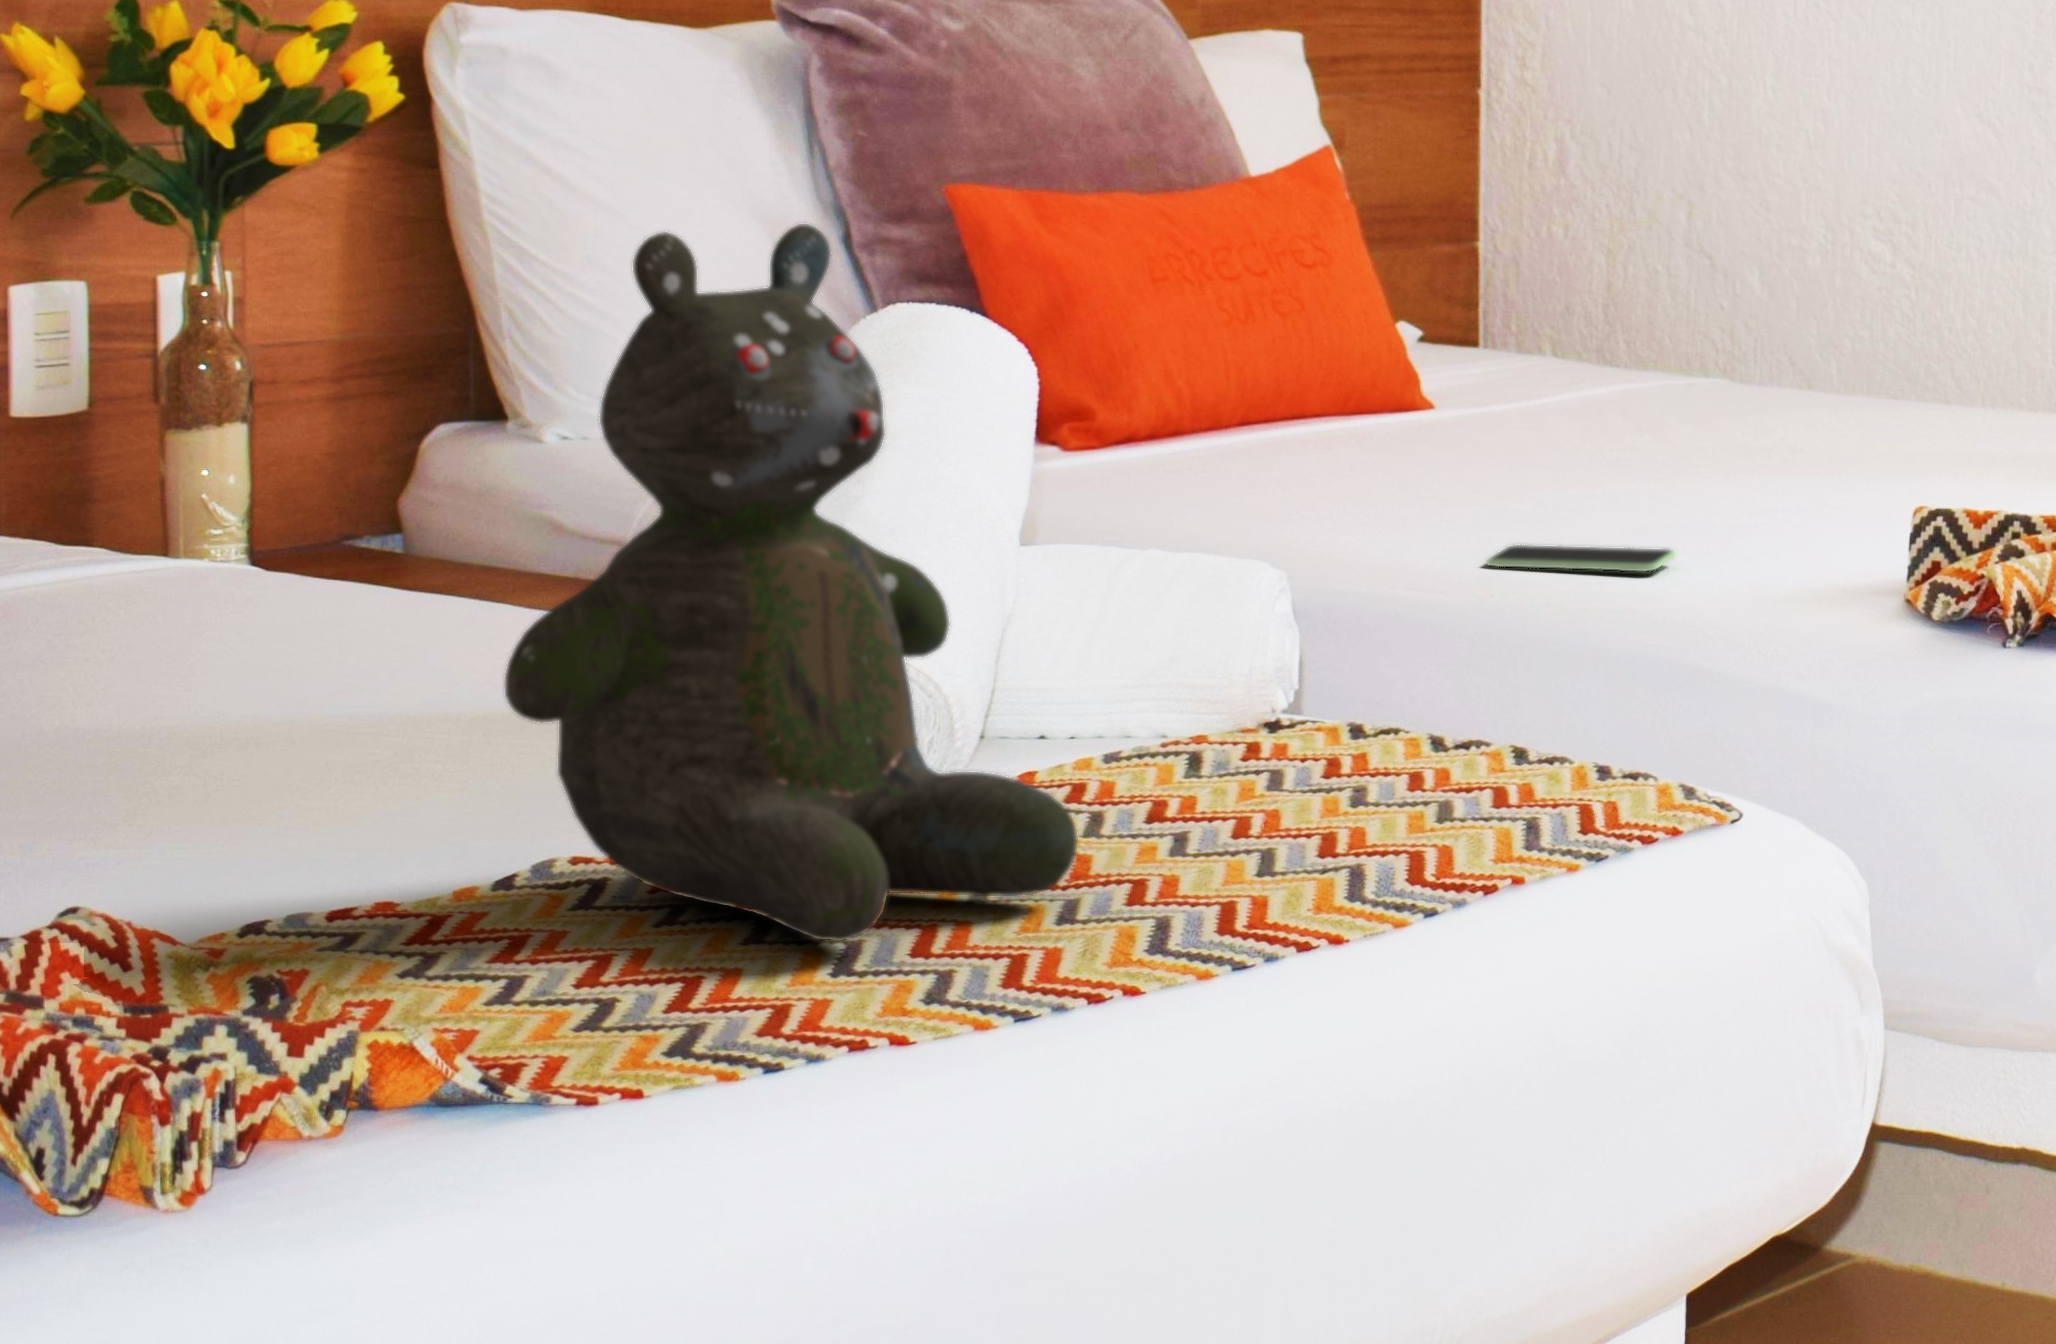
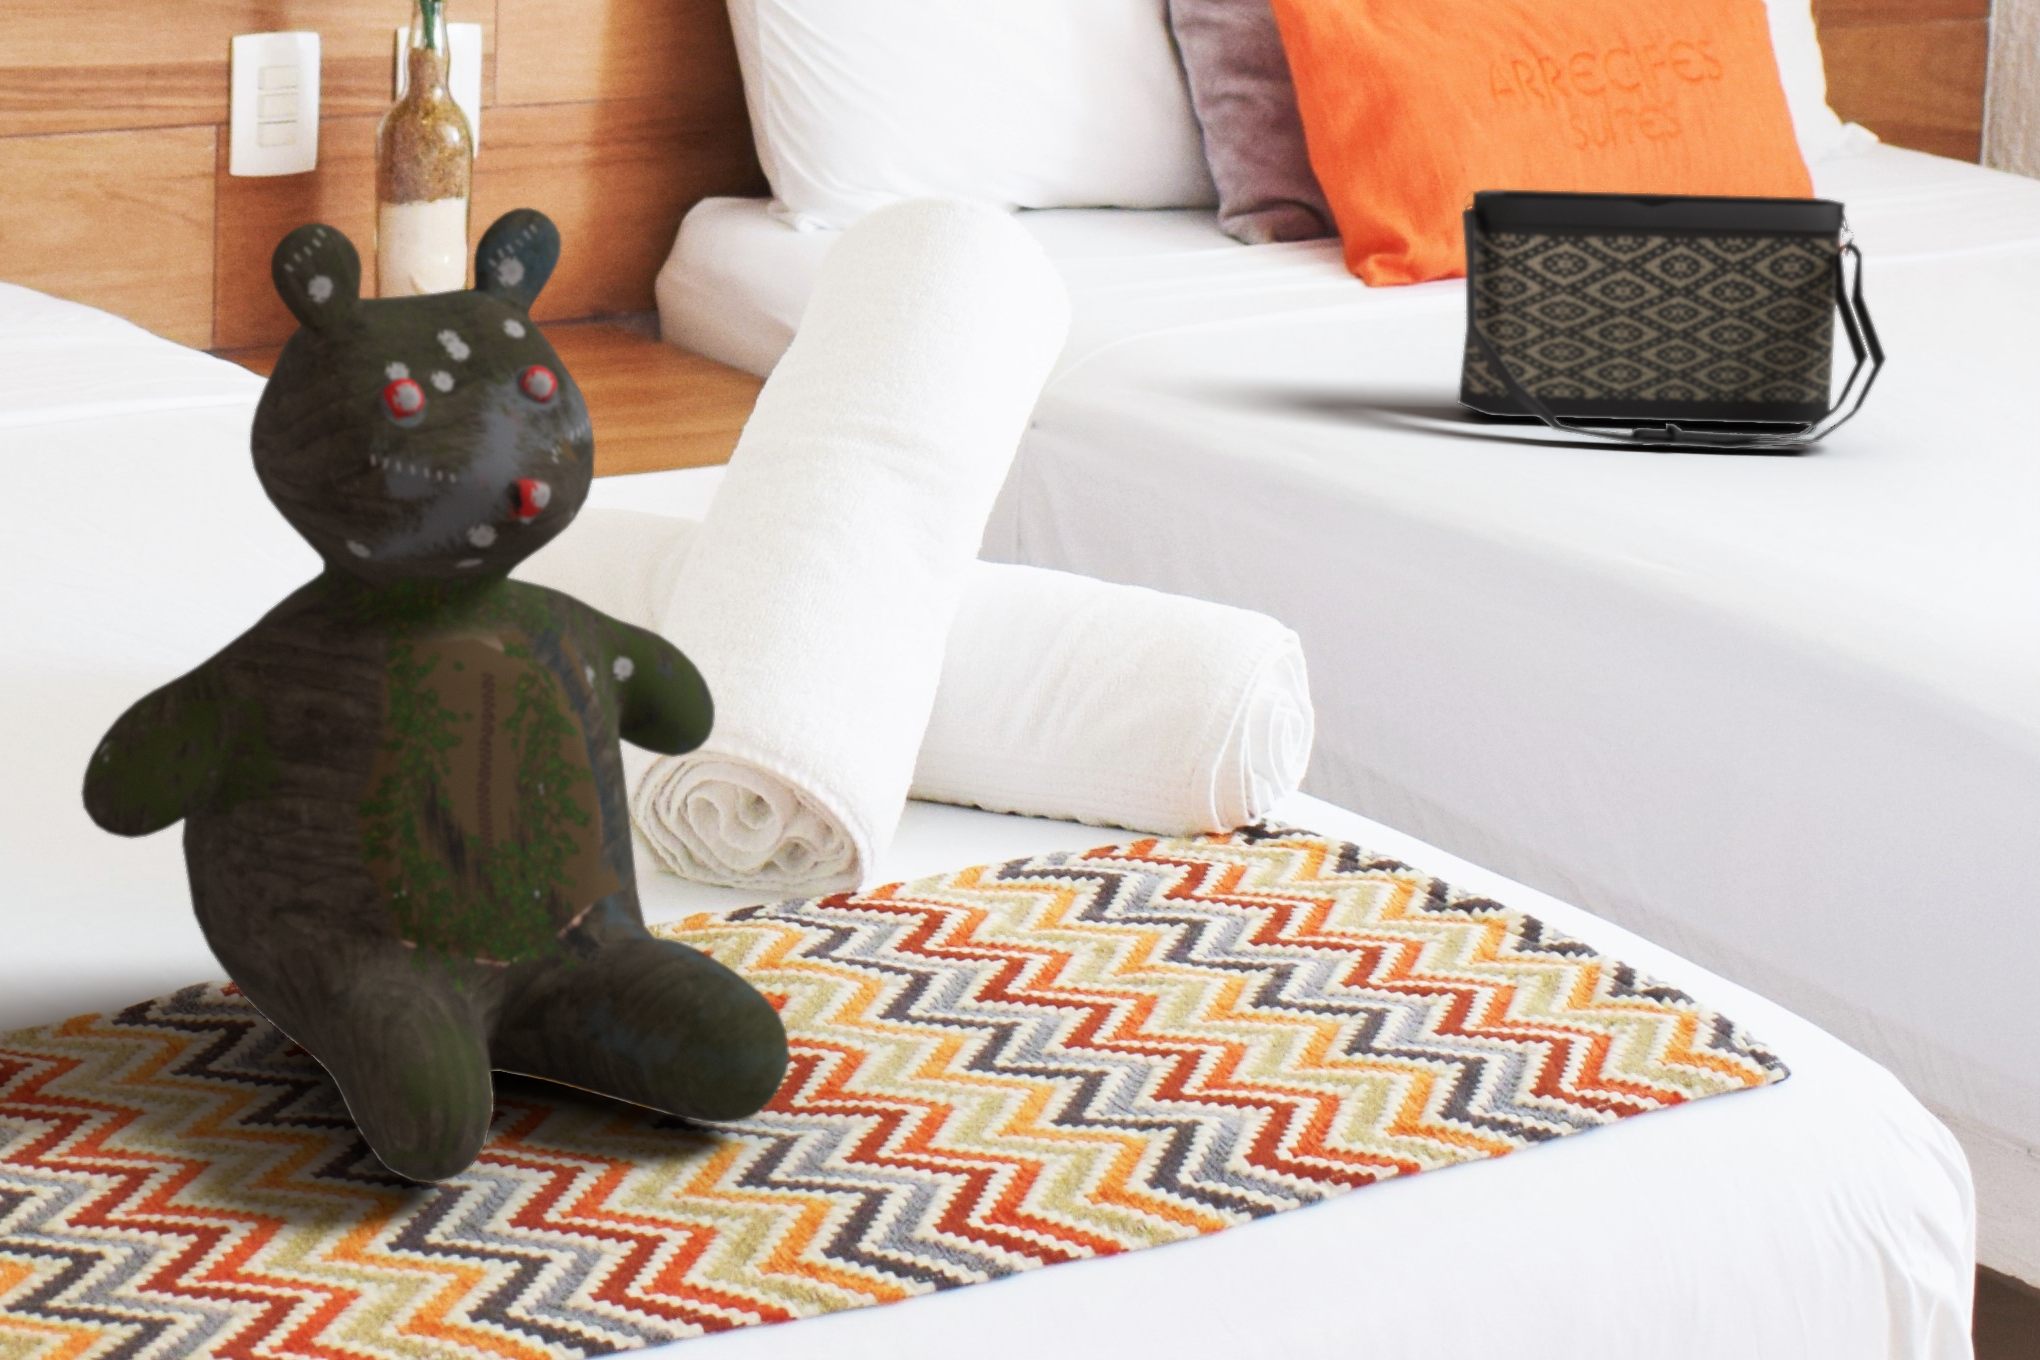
handbag: none [1239,325,1585,527] -> present [1458,189,1885,449]
smartphone: present [1487,545,1675,572] -> none [1709,495,1959,558]

